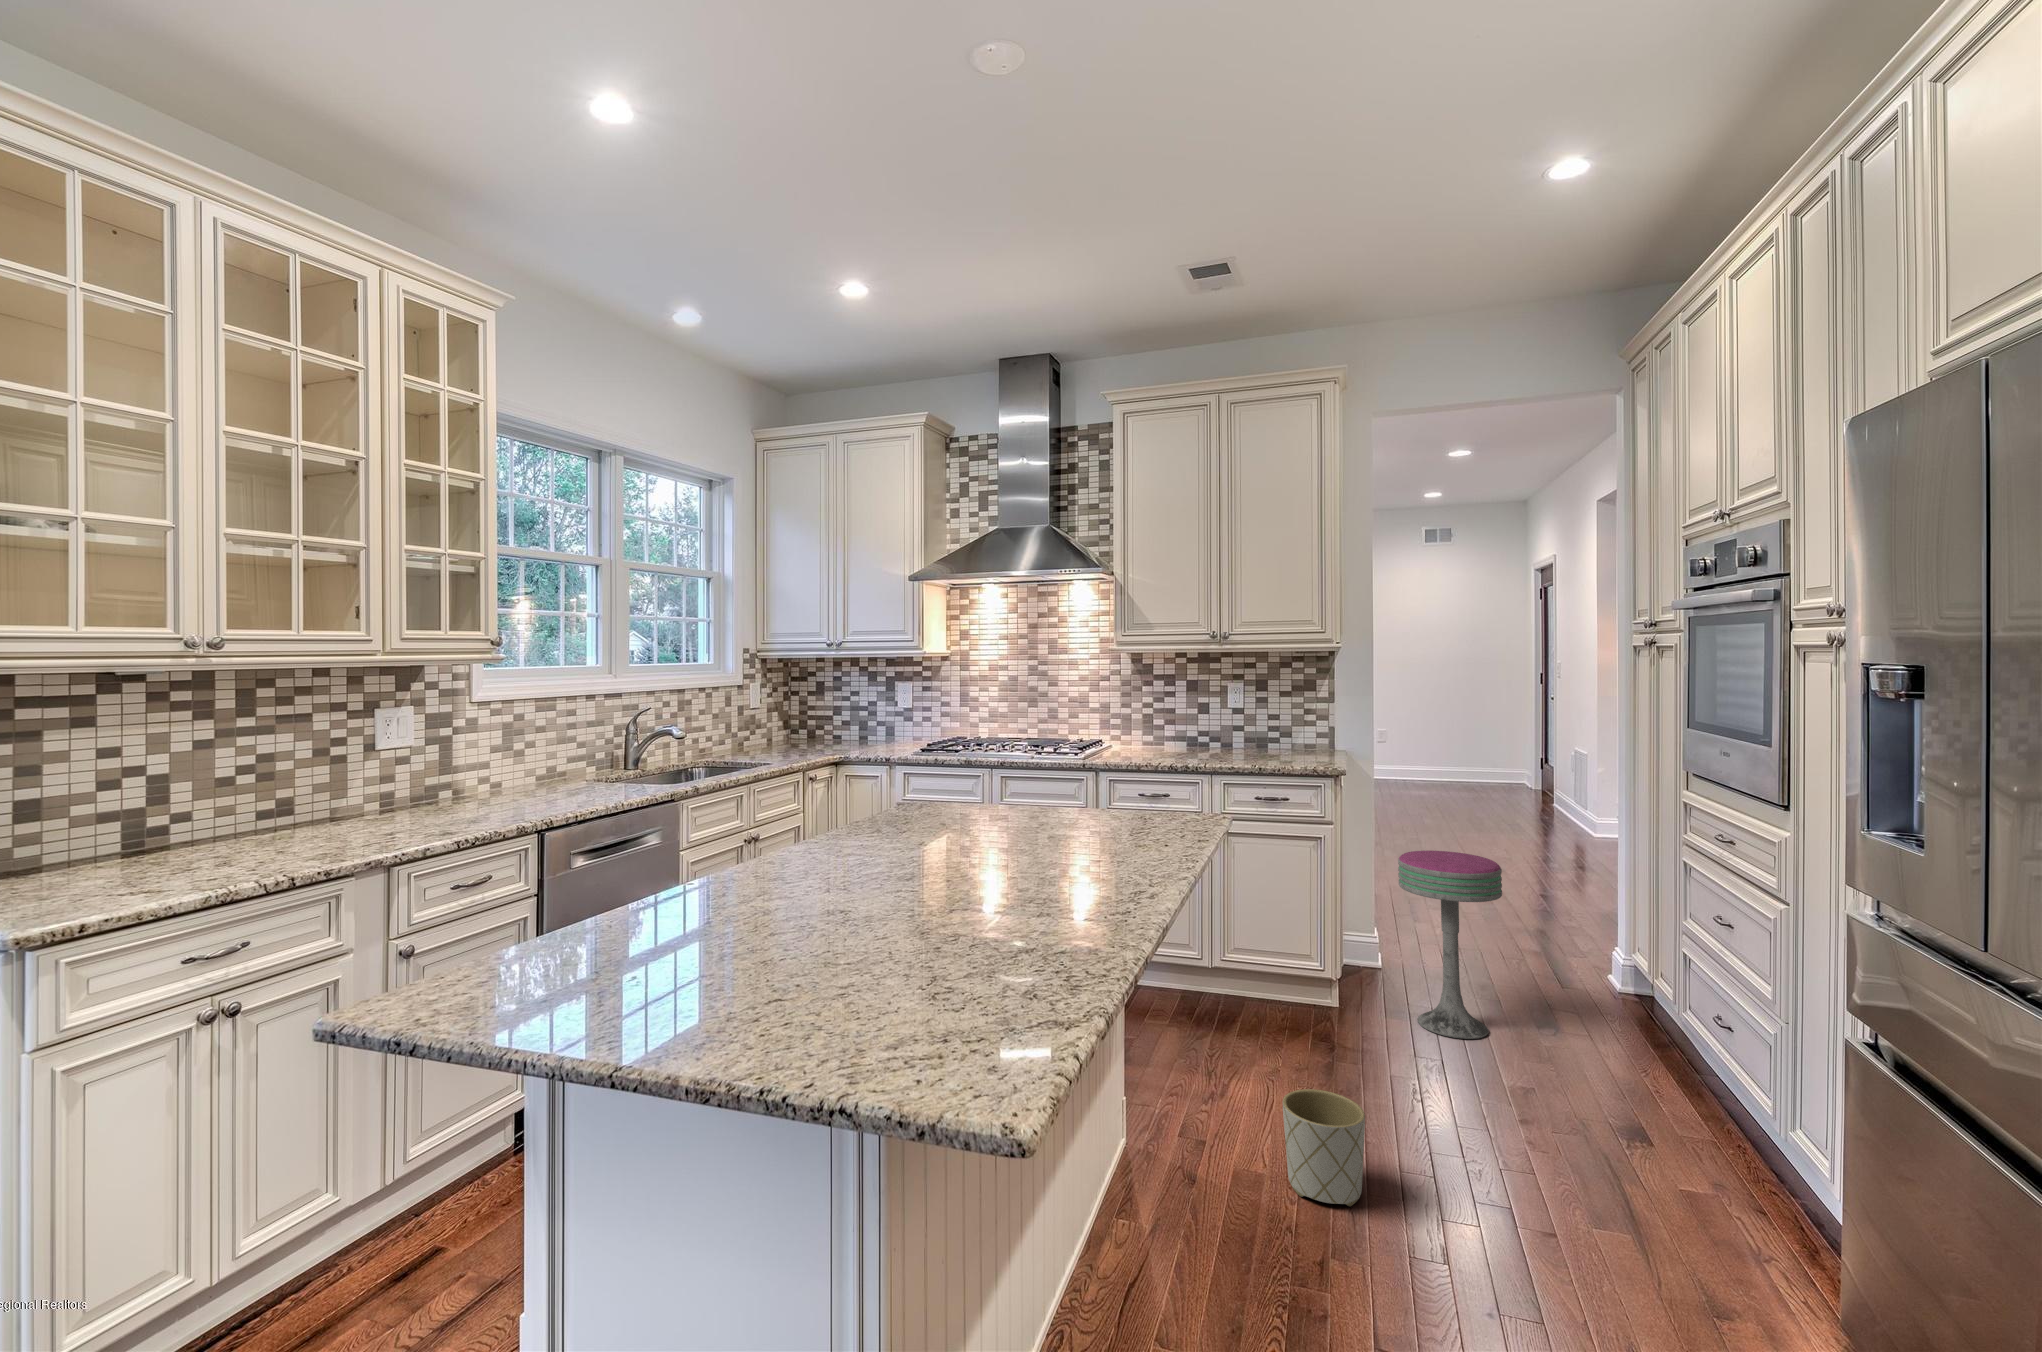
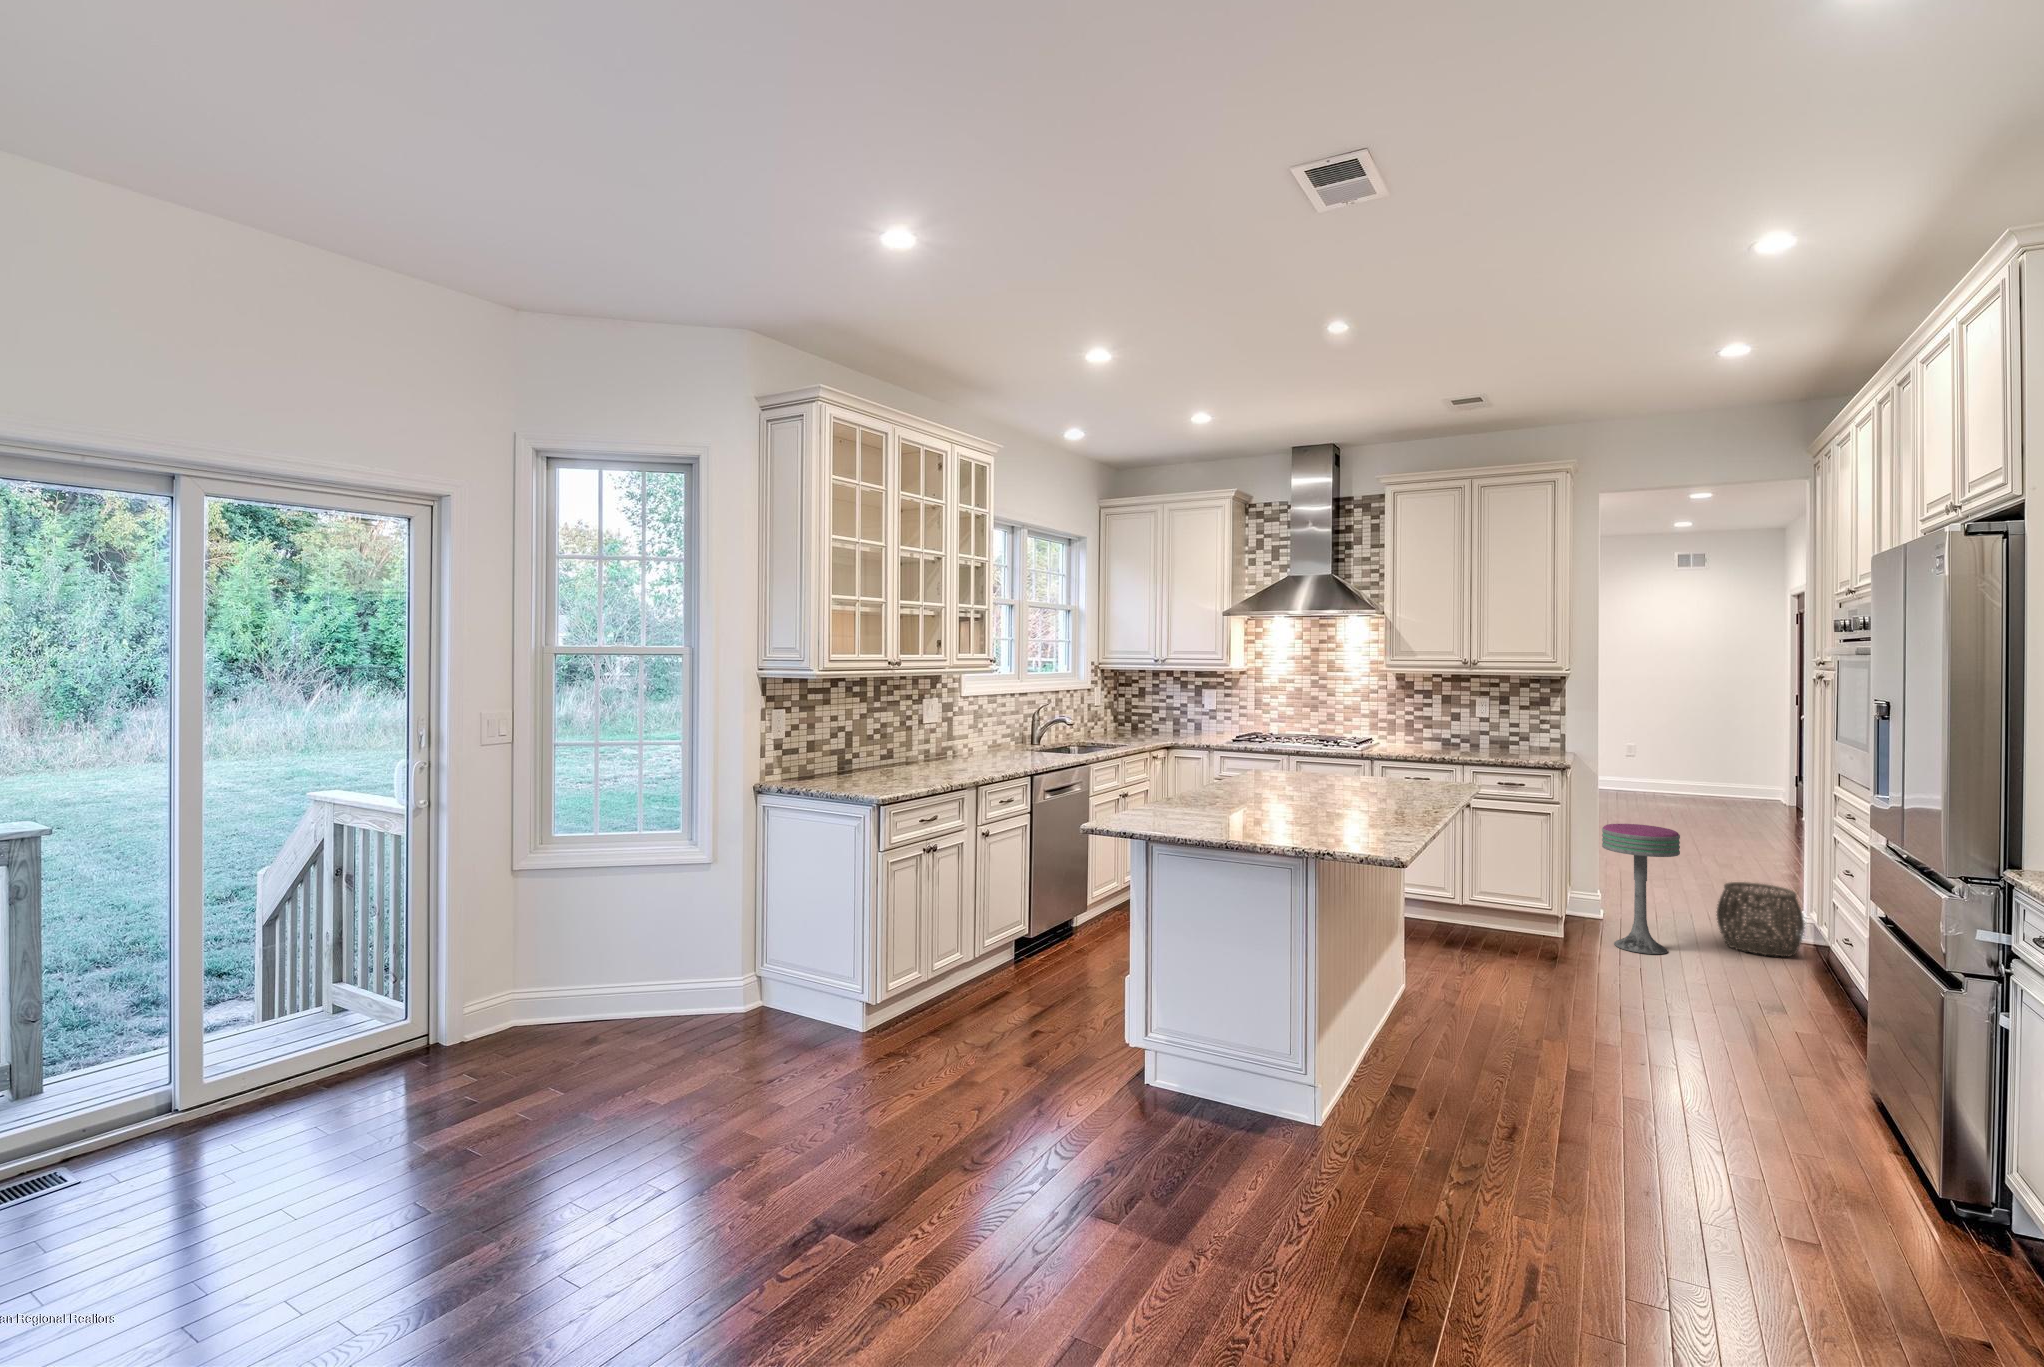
woven basket: none [1538,920,1656,1029] -> present [1717,882,1805,957]
planter: present [1283,1089,1365,1206] -> none [1499,948,1551,1009]

